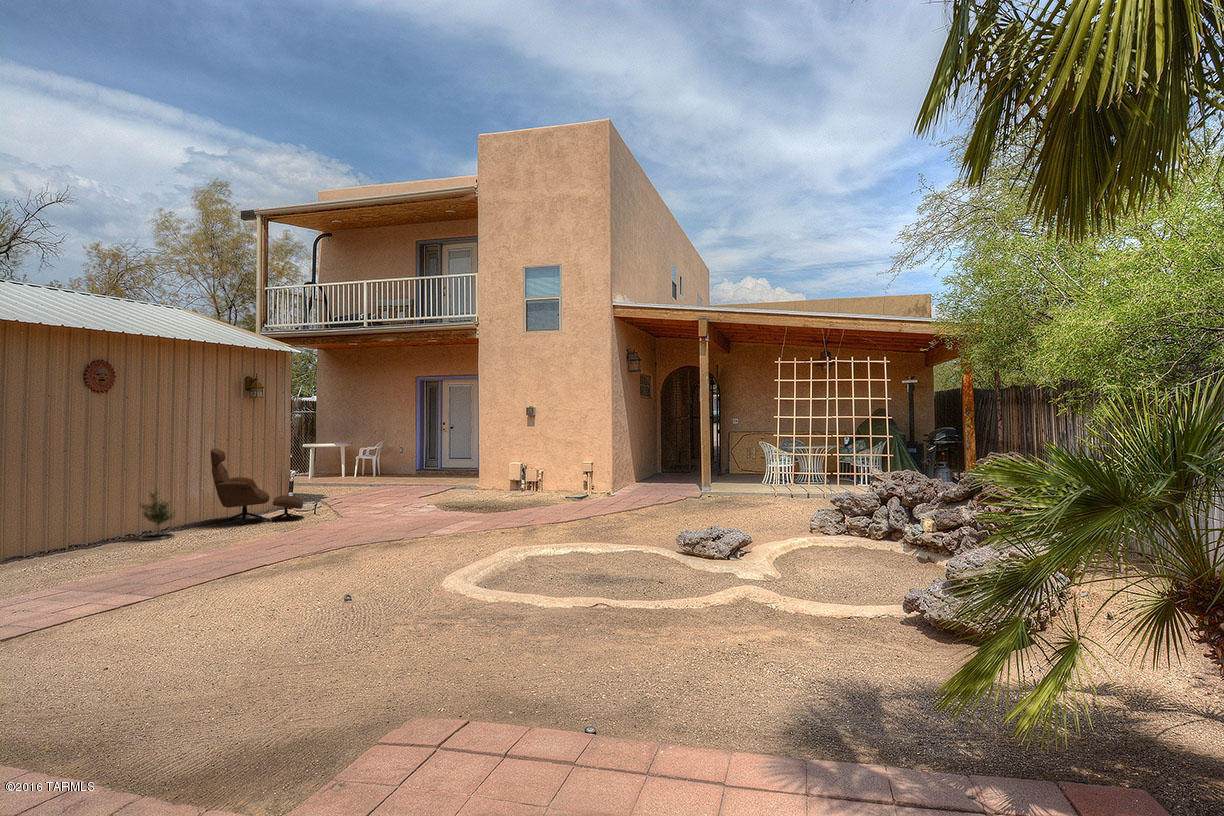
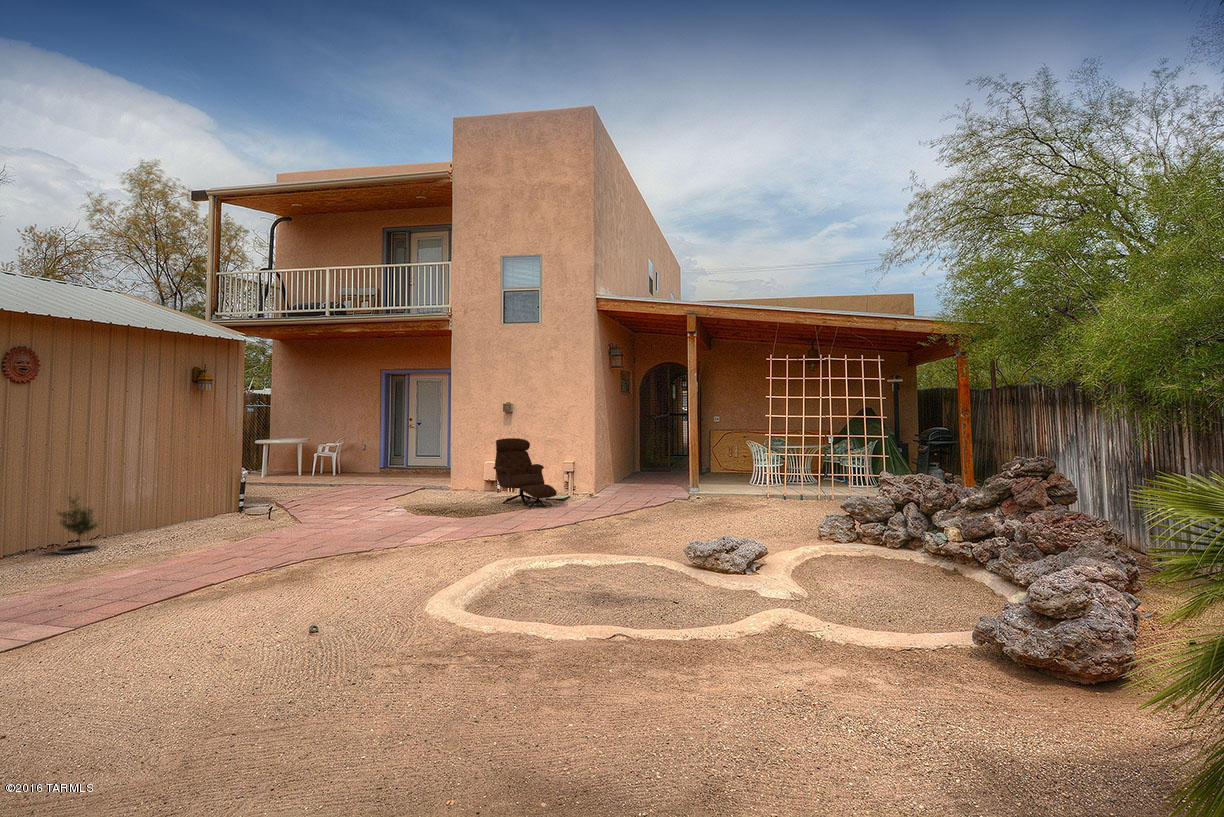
lounge chair: present [210,448,304,525] -> present [493,438,557,507]

